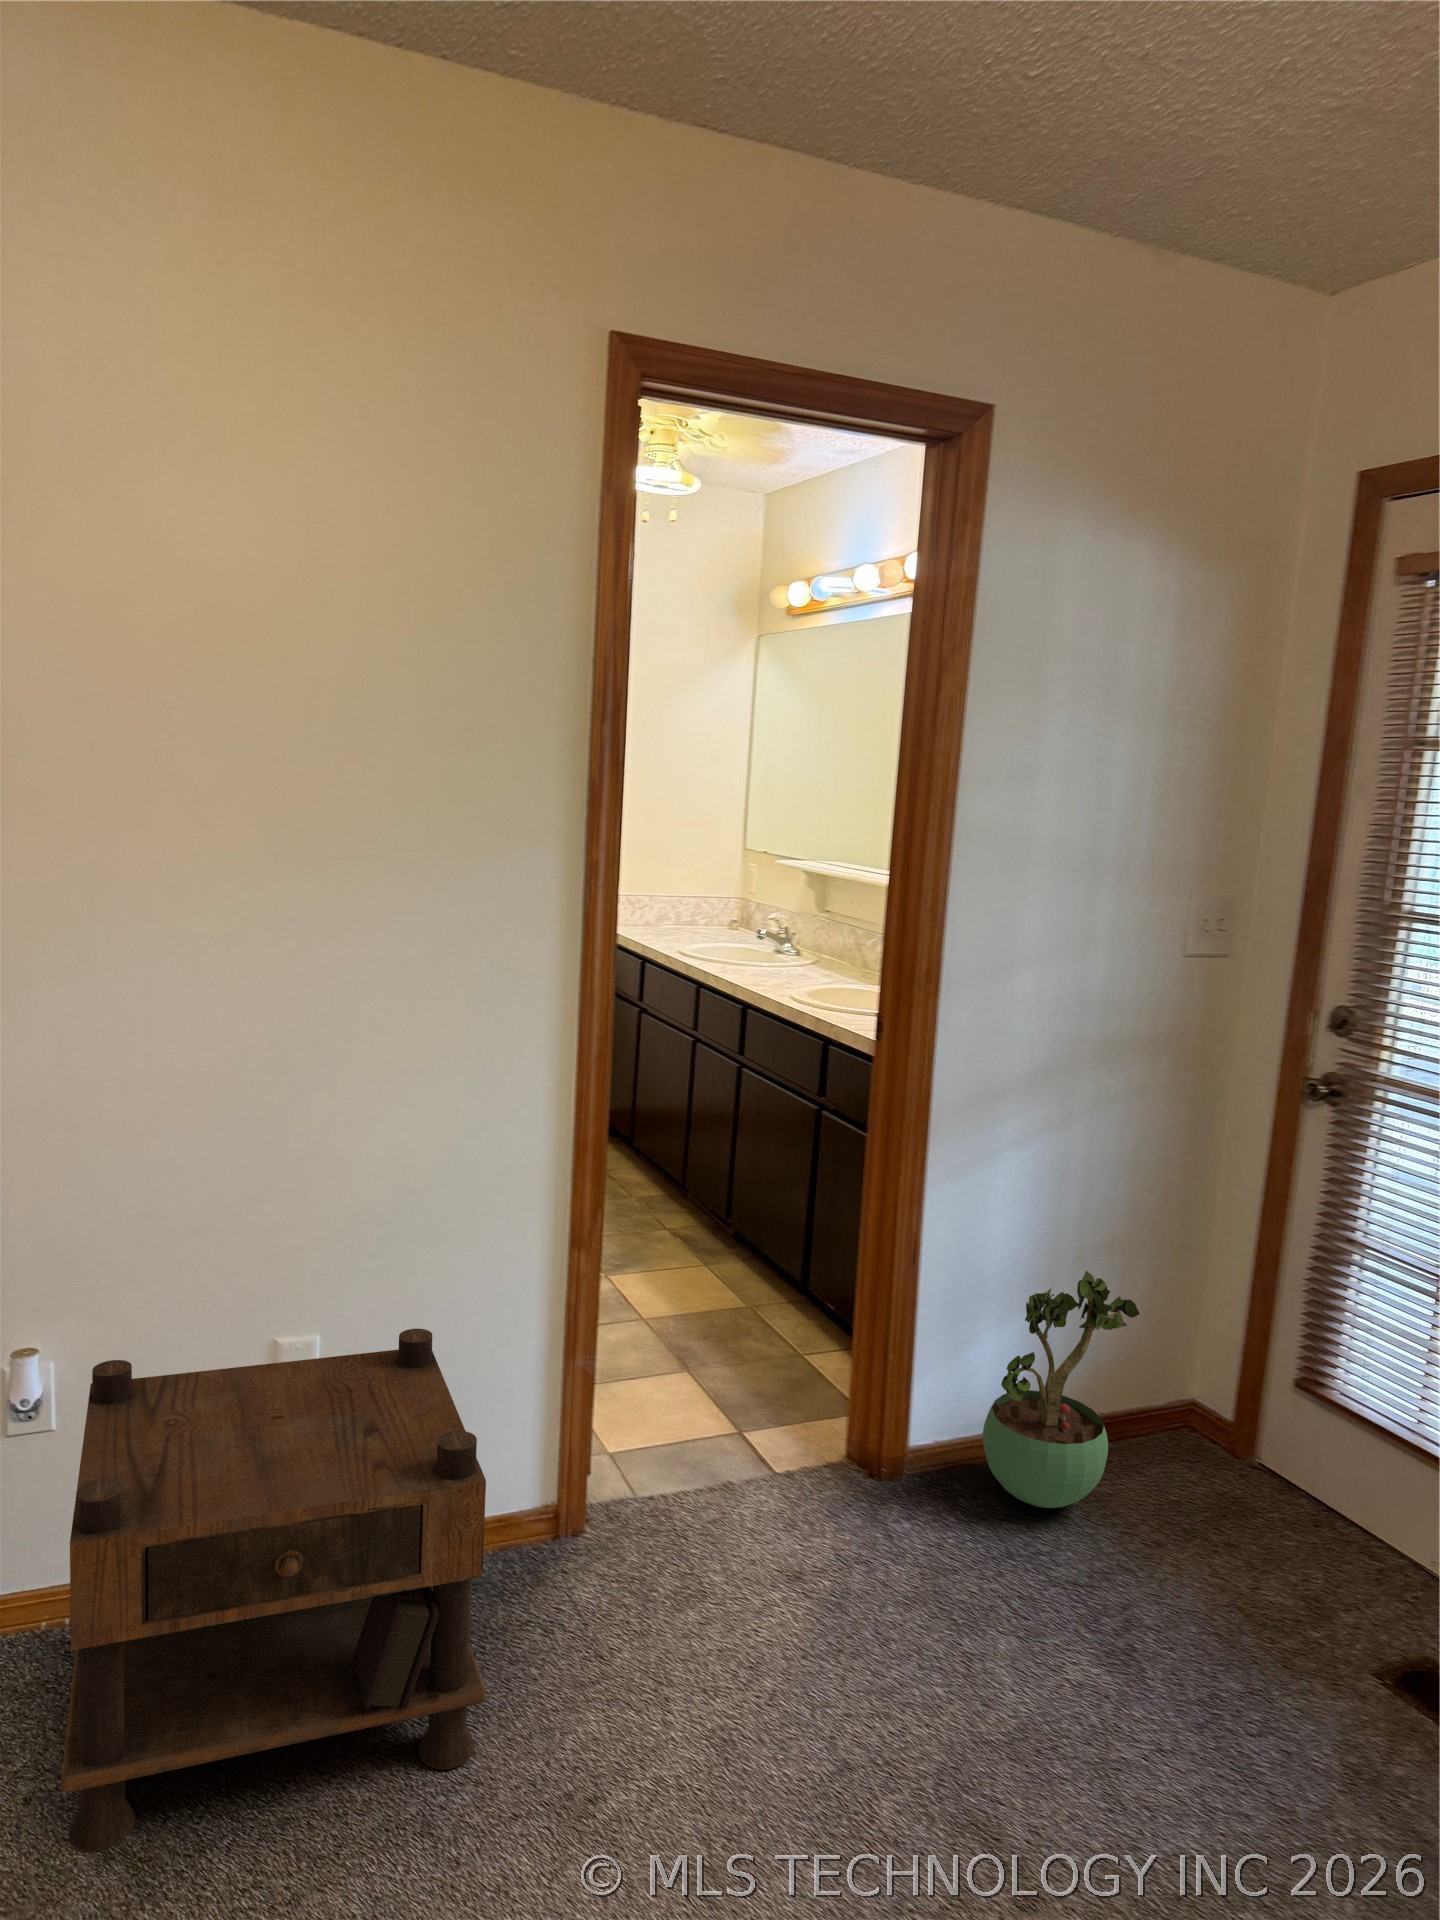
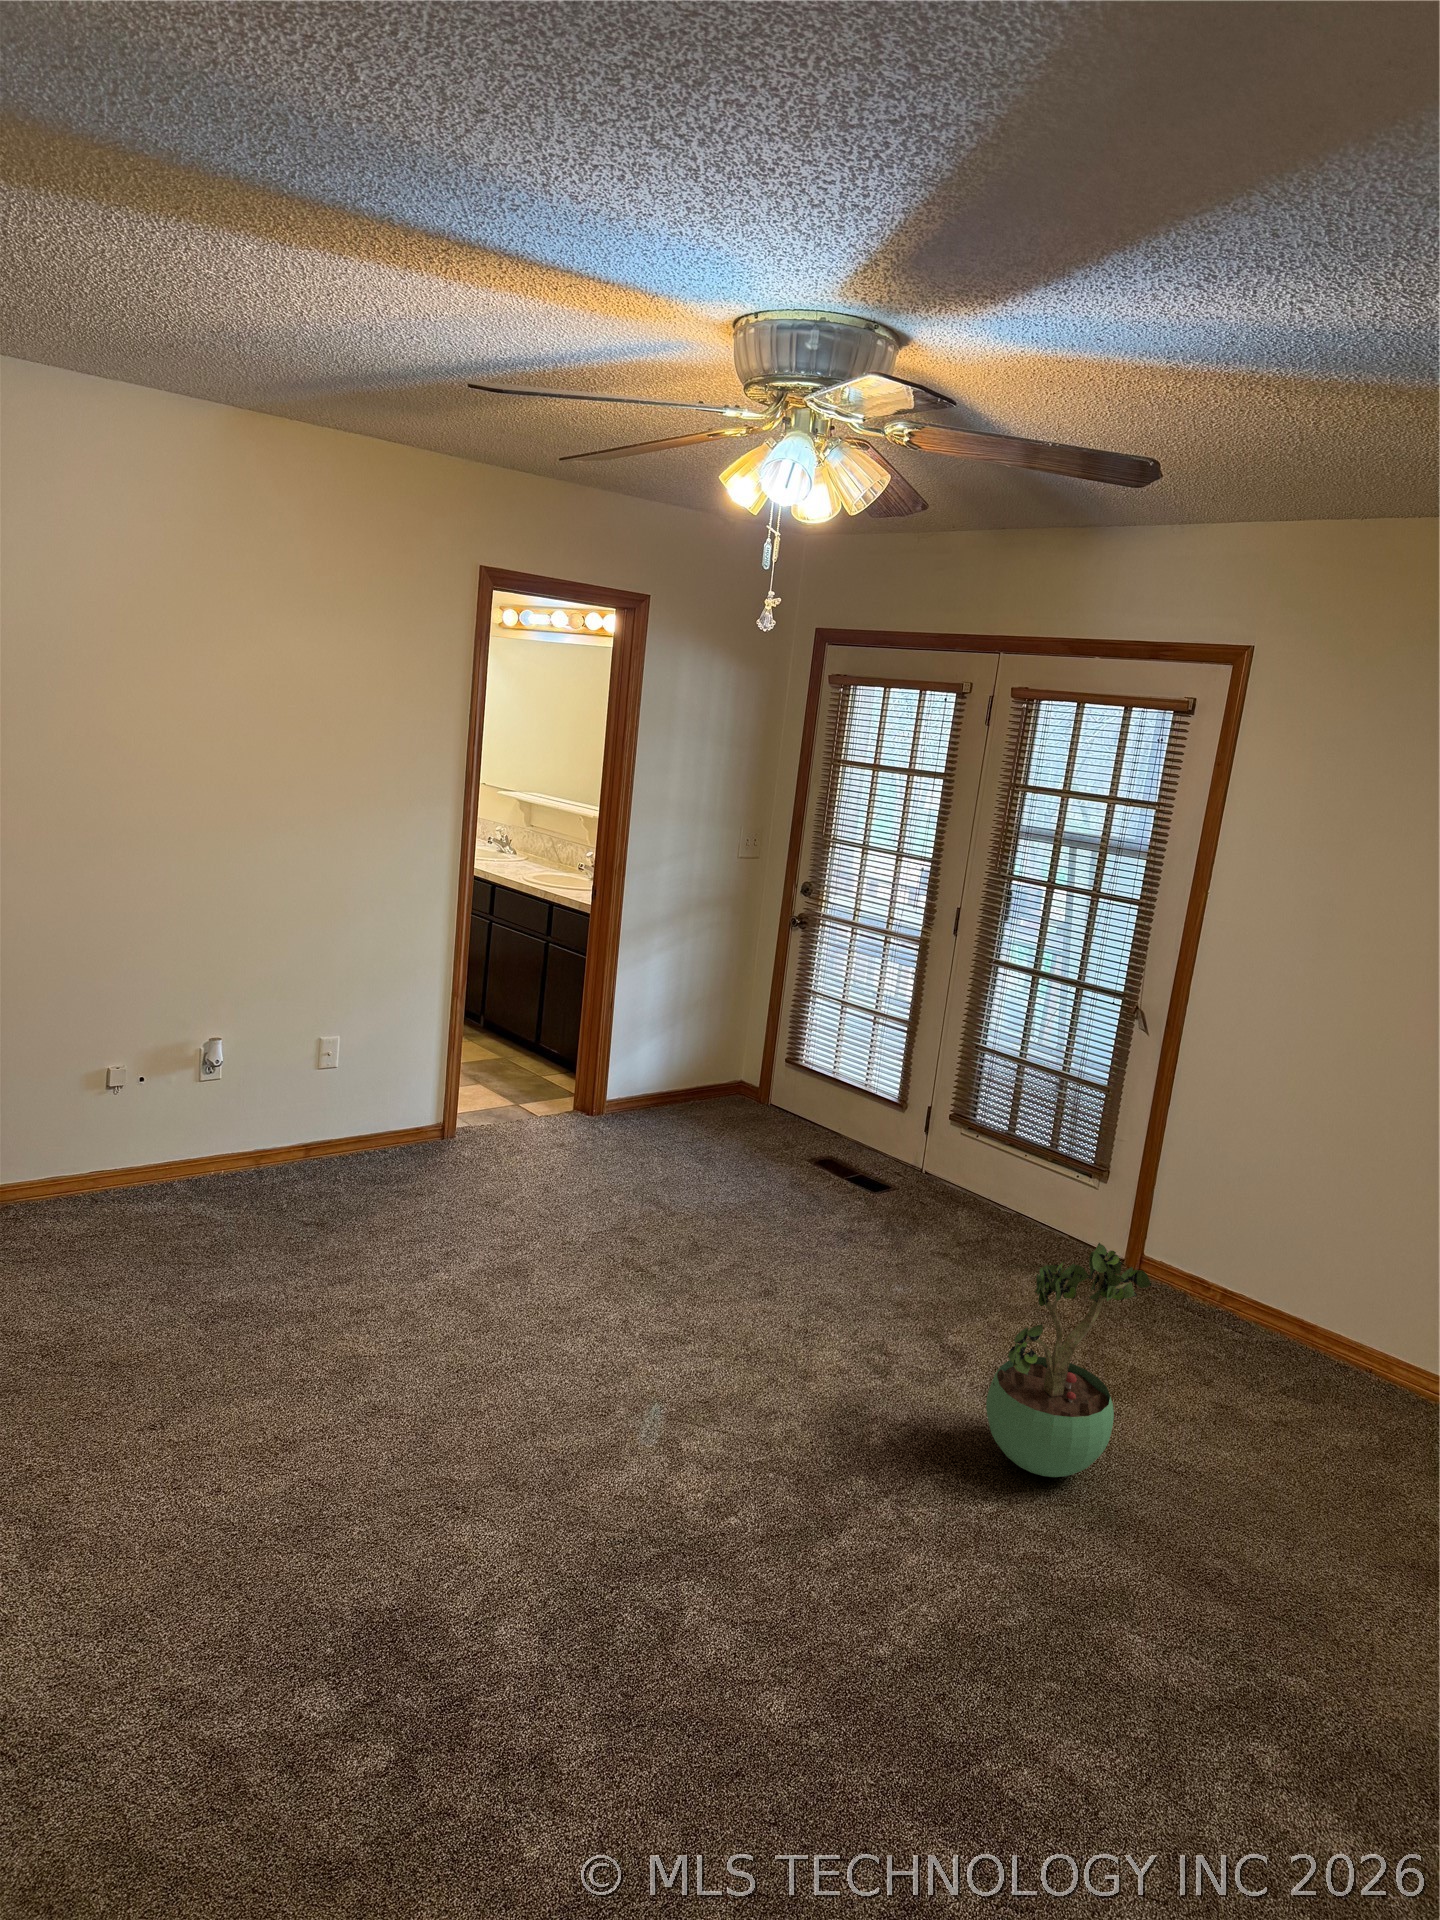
nightstand: present [61,1329,486,1852] -> none [52,1309,484,1850]

